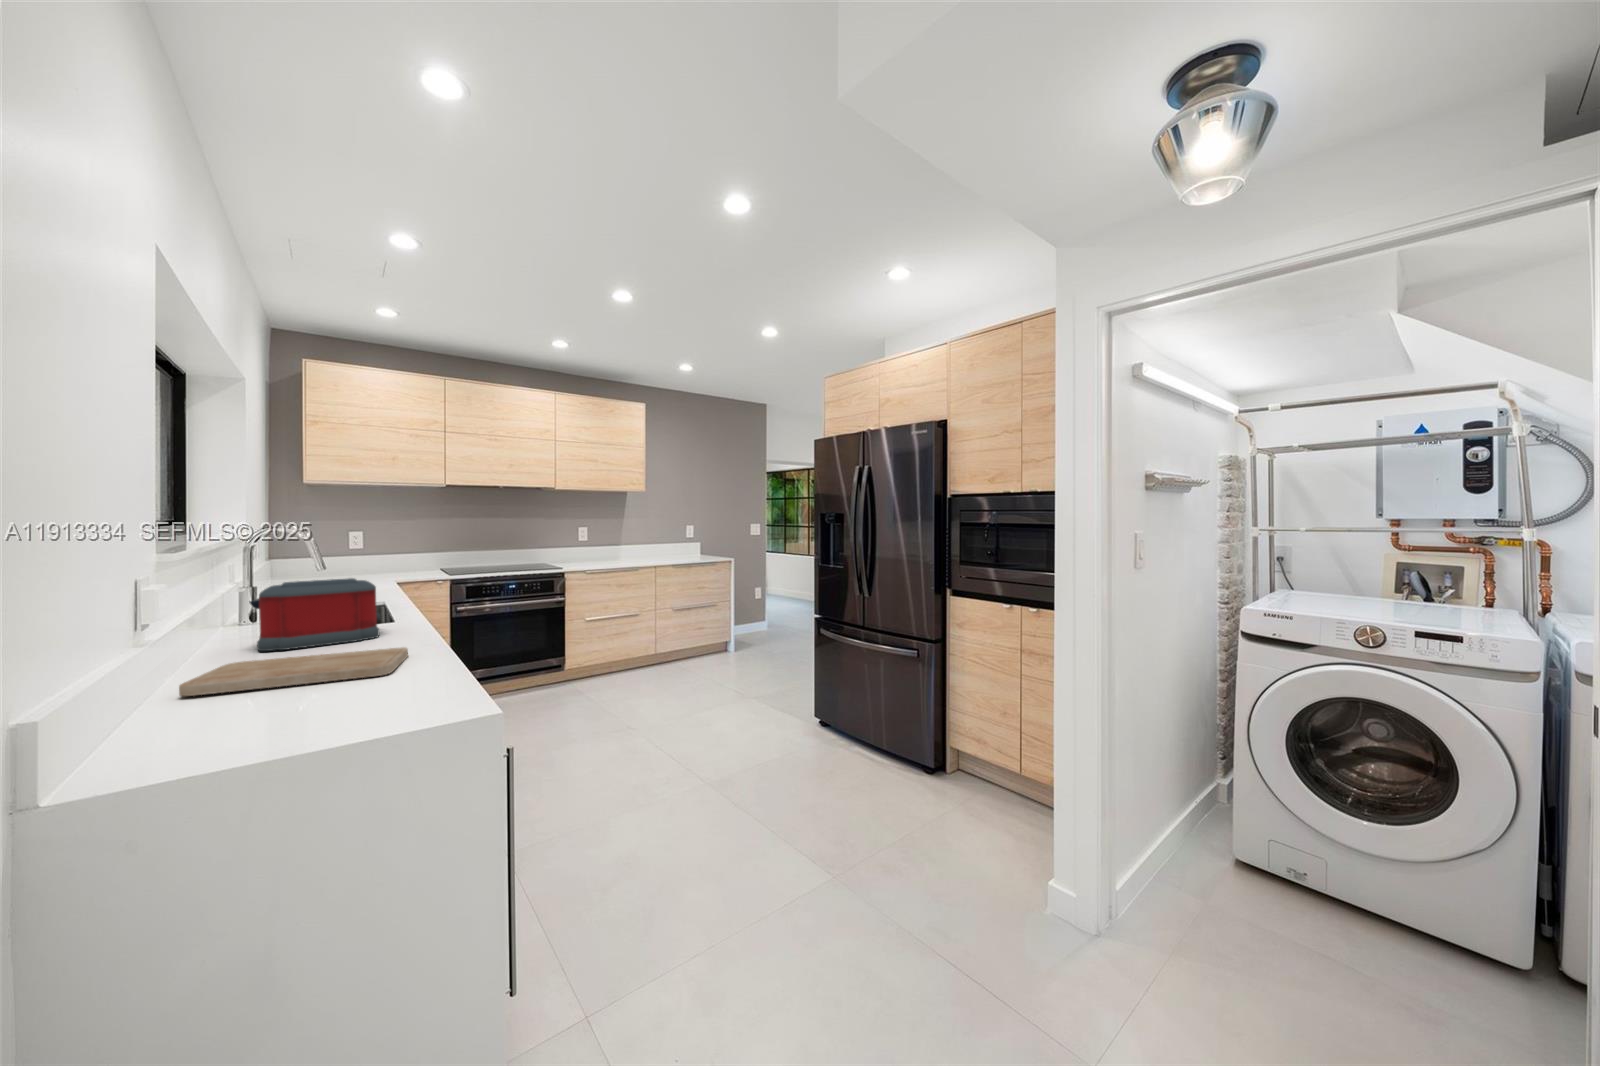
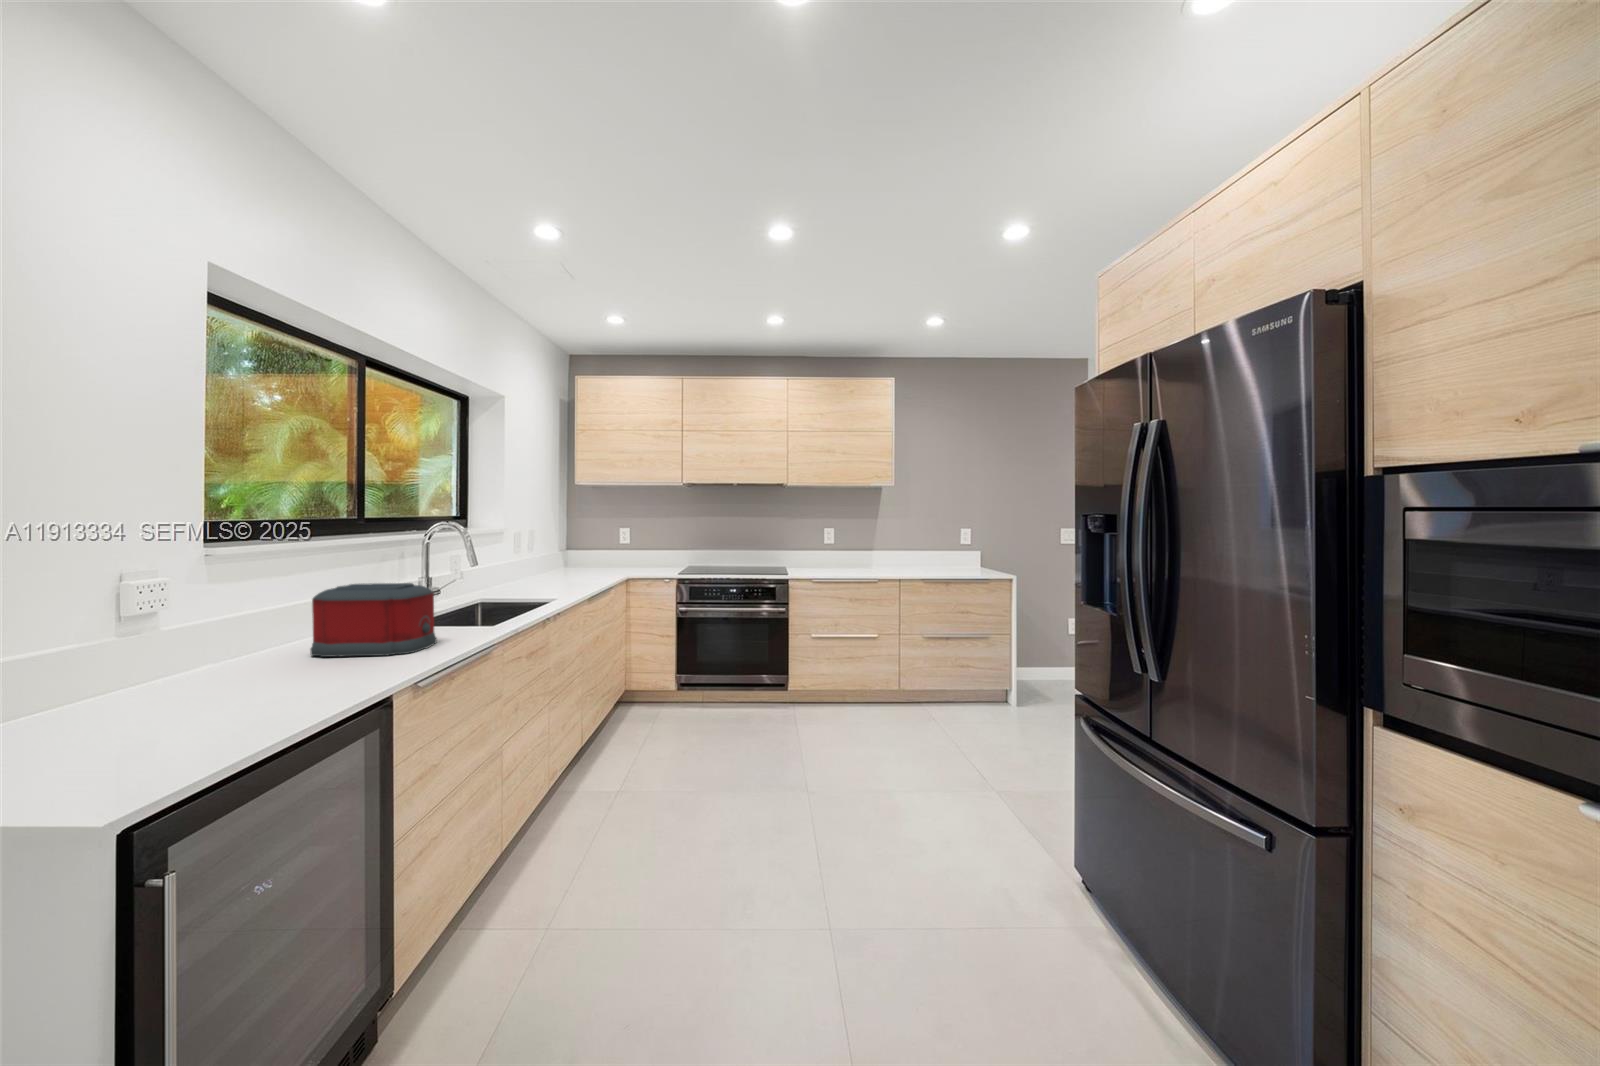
cutting board: present [179,647,408,696] -> none [102,670,351,720]

